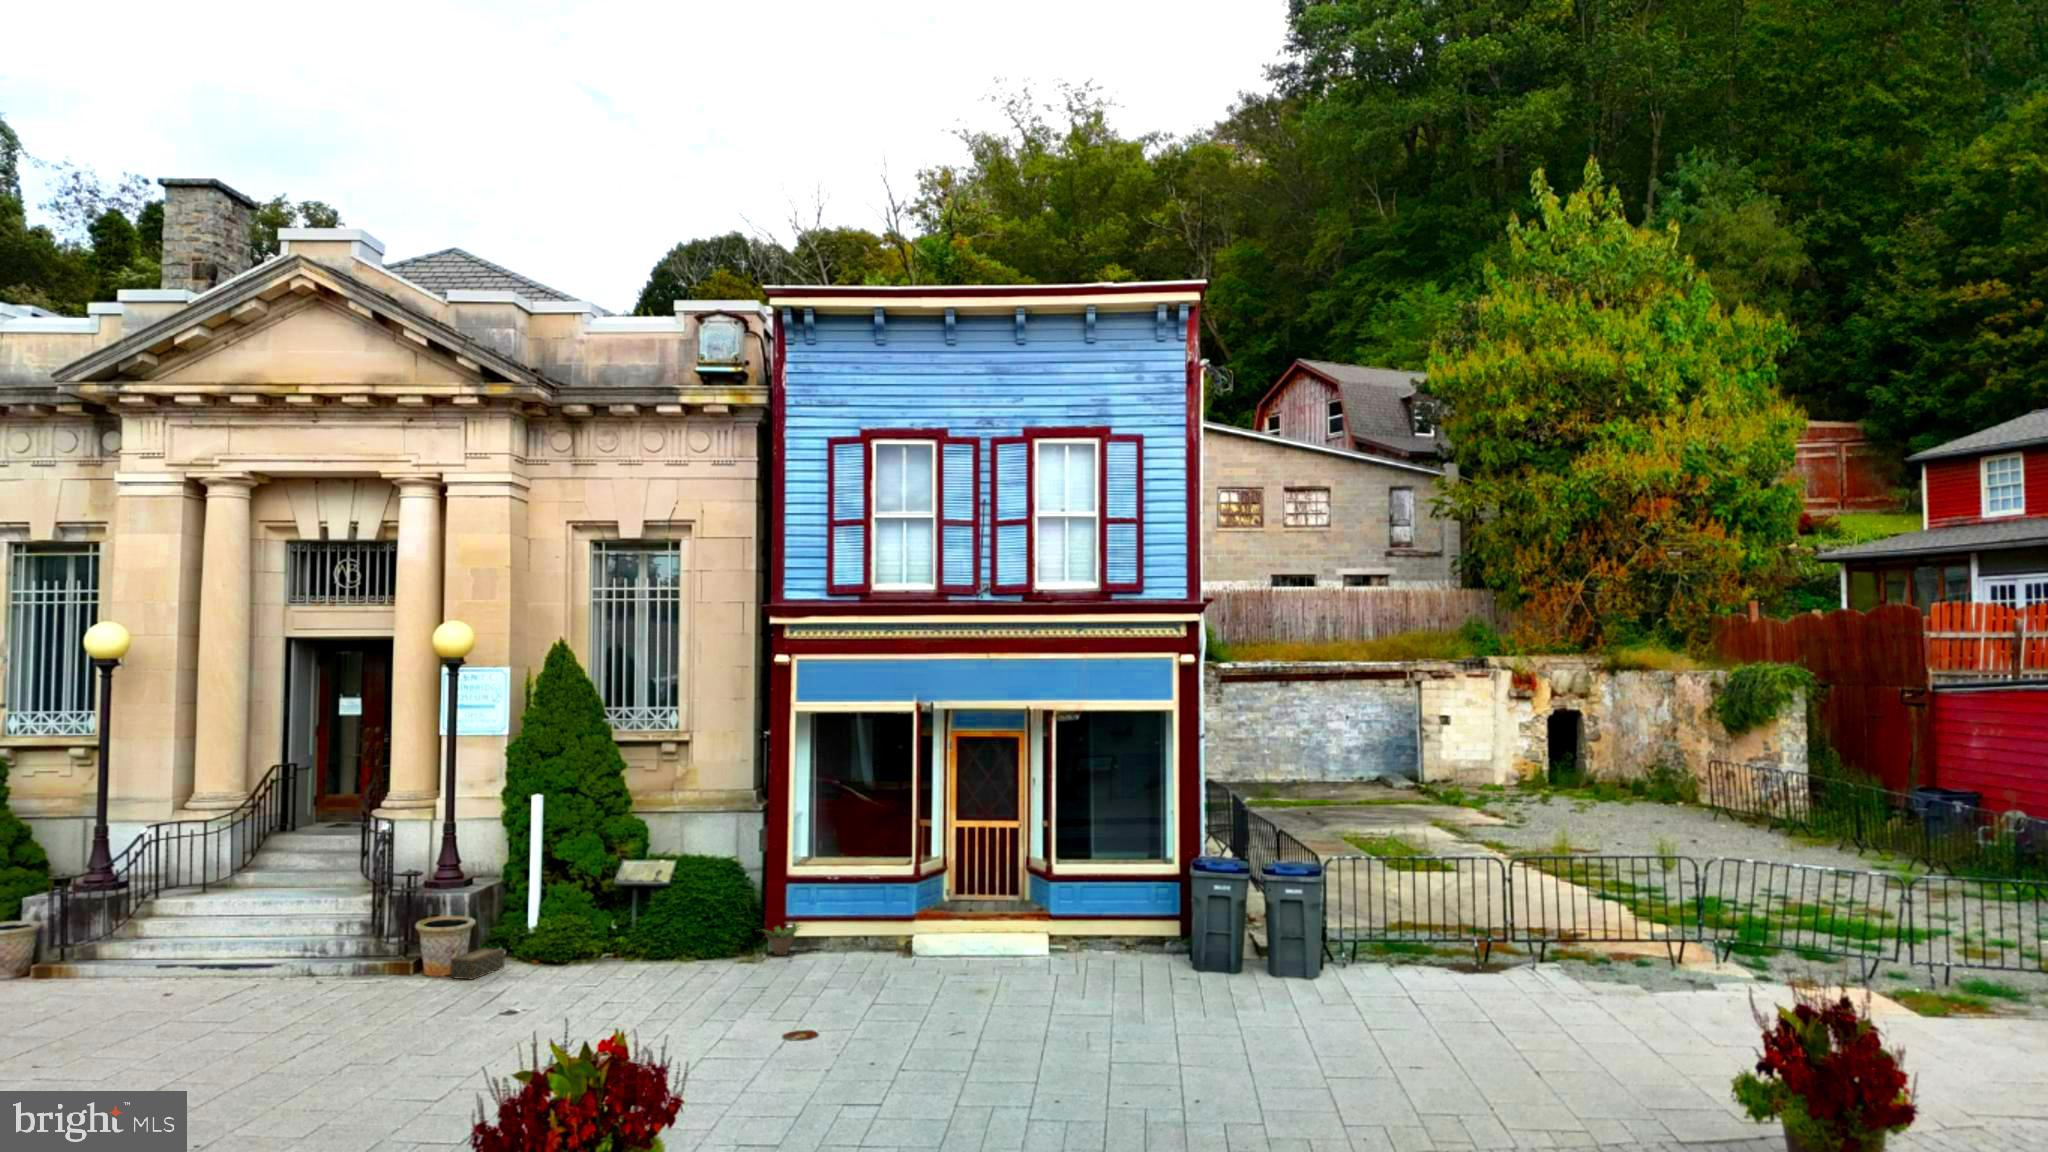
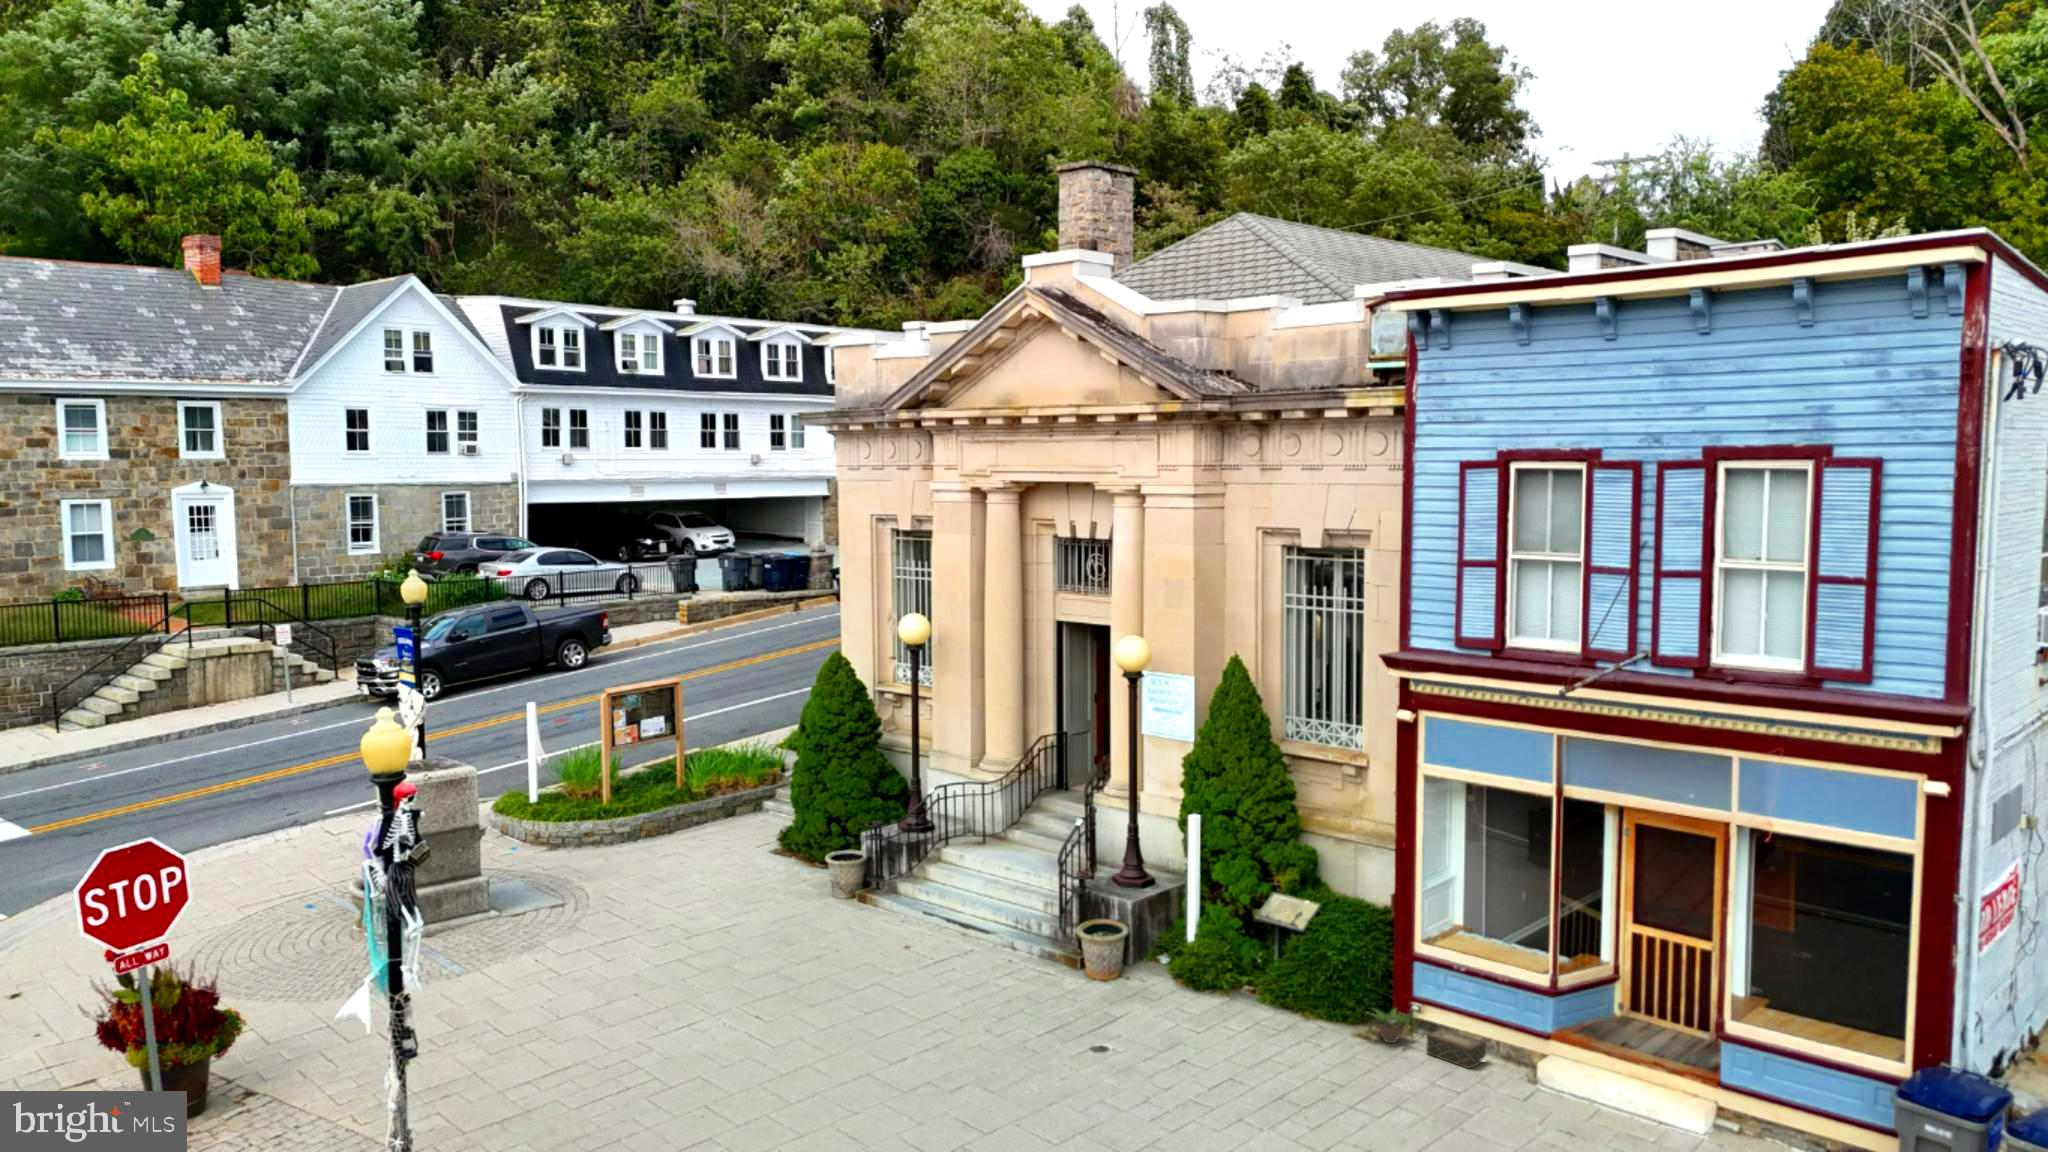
woven basket: present [450,948,505,979] -> present [1426,1028,1486,1068]

